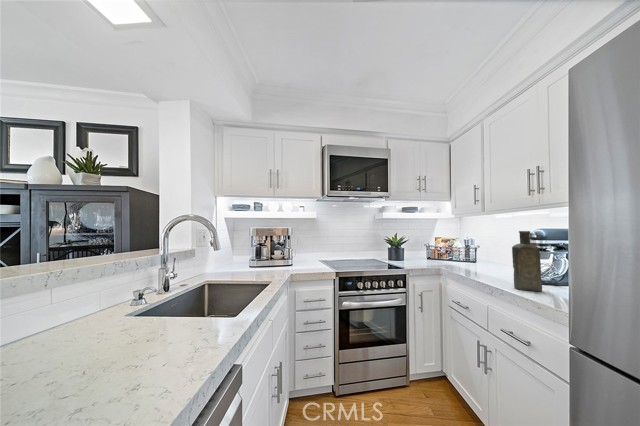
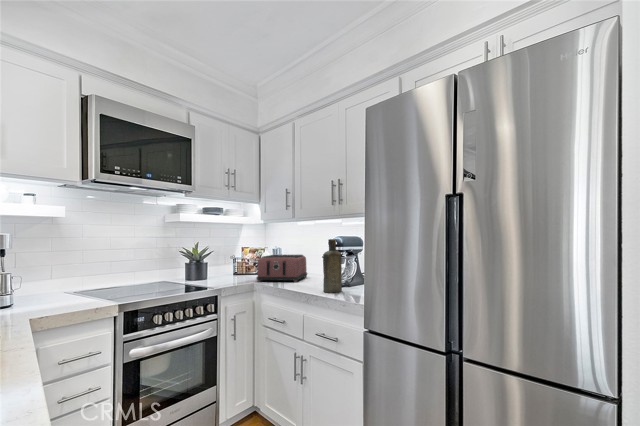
toaster: none [444,245,502,273] -> present [256,255,307,282]

